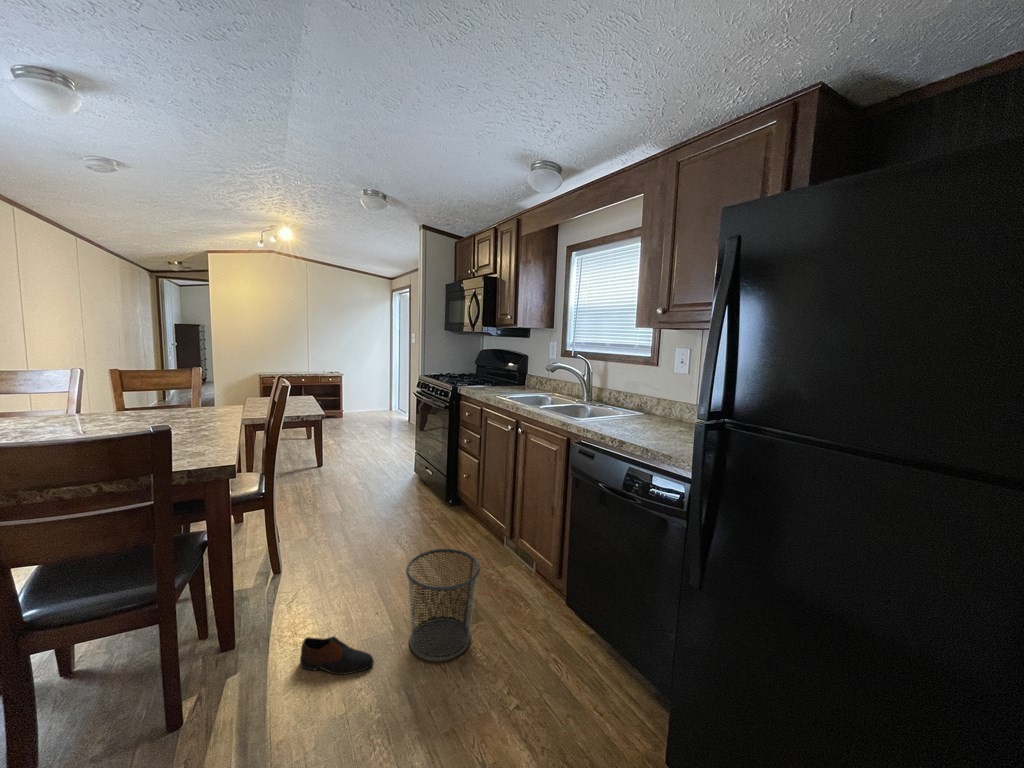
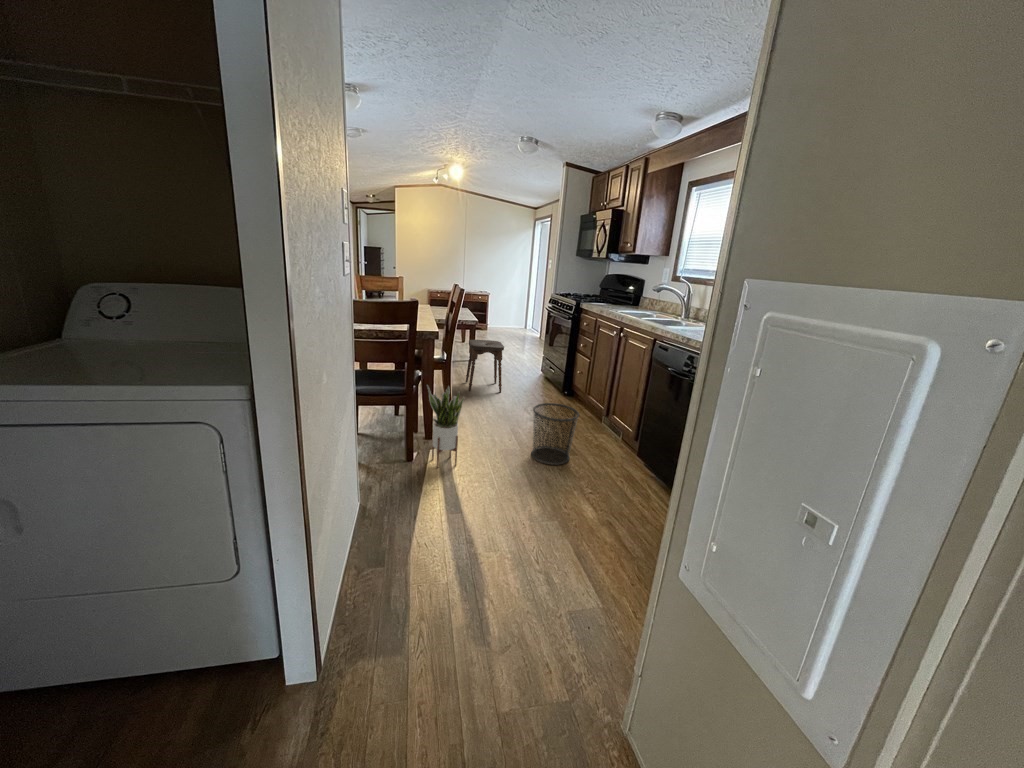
stool: none [305,444,359,525] -> present [466,340,504,392]
potted plant: none [190,575,275,747] -> present [427,385,464,468]
shoe: present [300,636,374,675] -> none [471,436,511,459]

